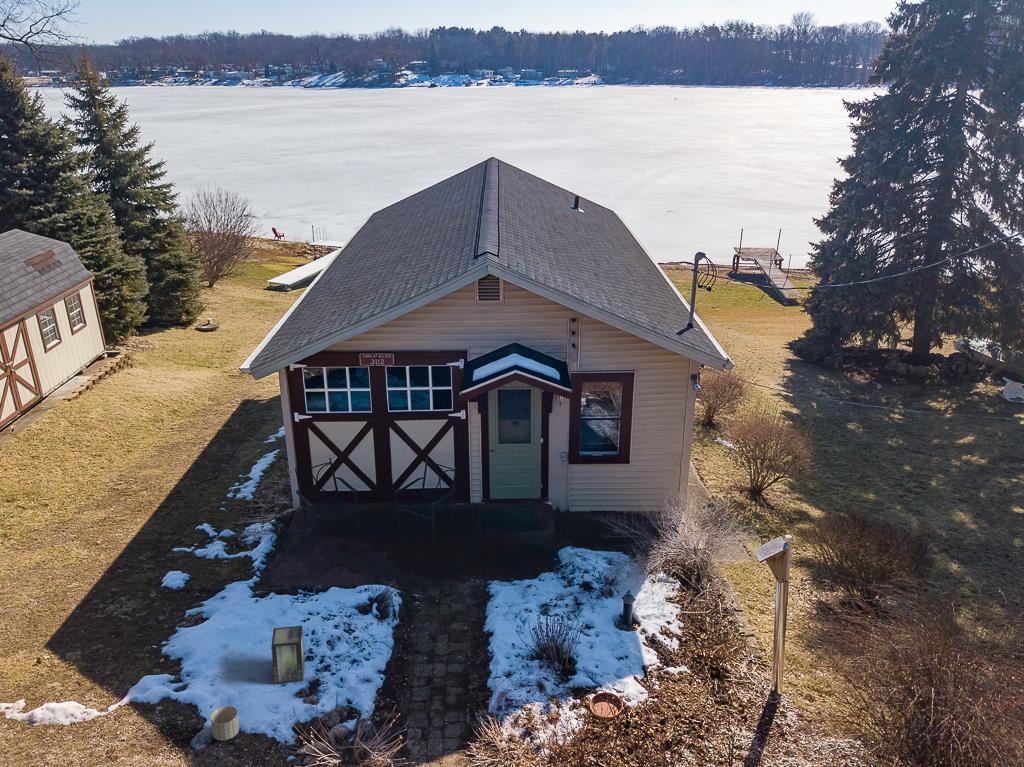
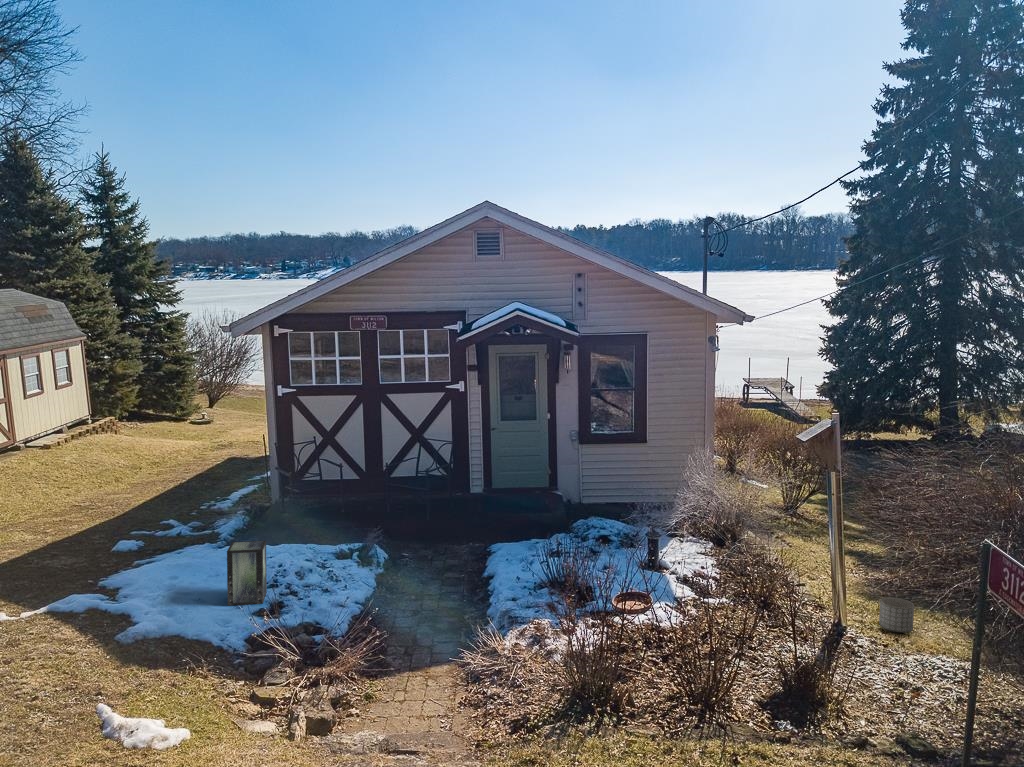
planter: present [211,706,239,741] -> present [879,597,914,633]

